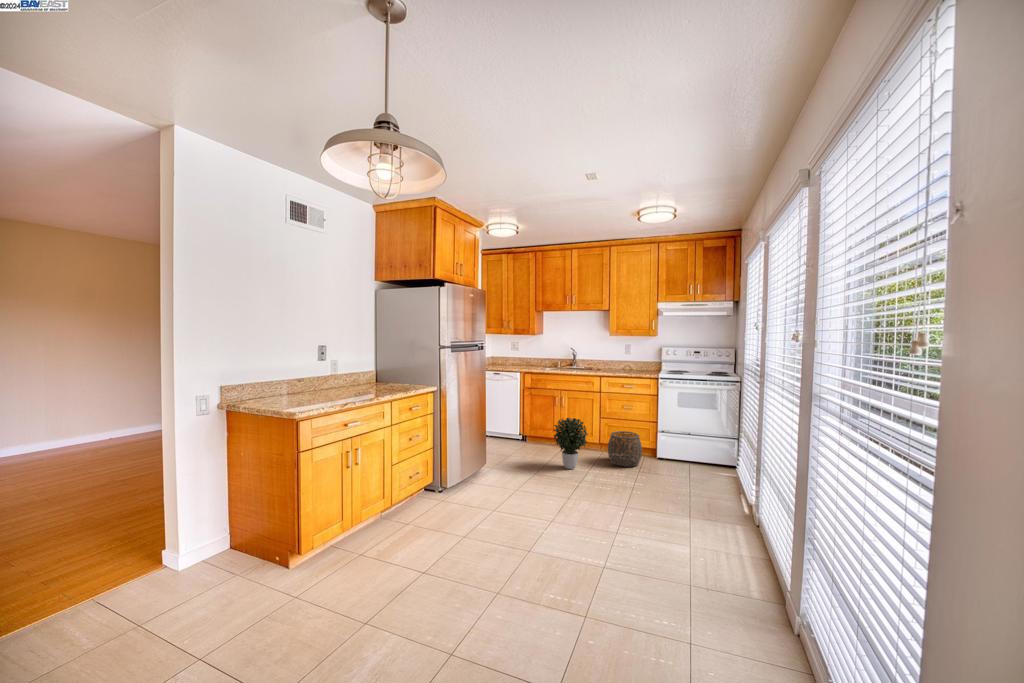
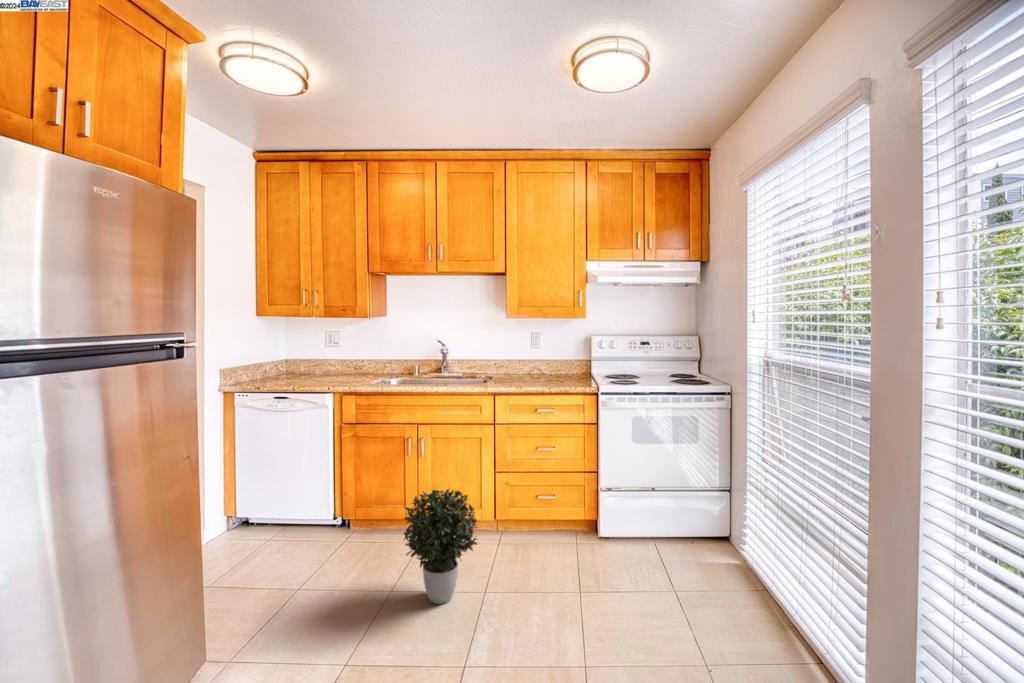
woven basket: present [608,431,642,467] -> none [512,497,579,574]

